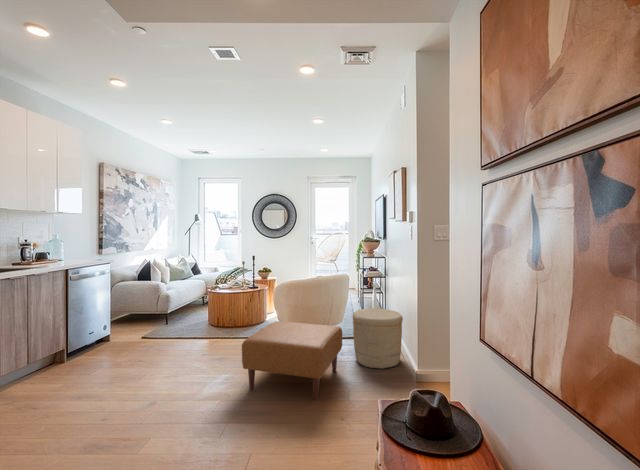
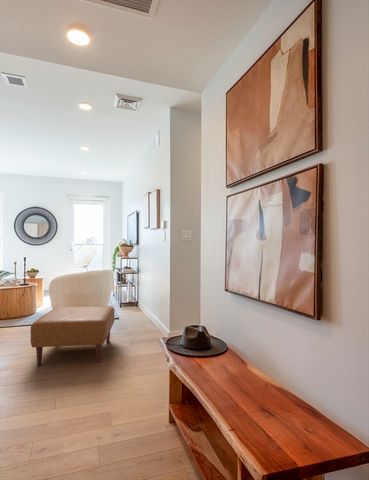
woven basket: present [353,308,403,369] -> none [121,292,158,336]

